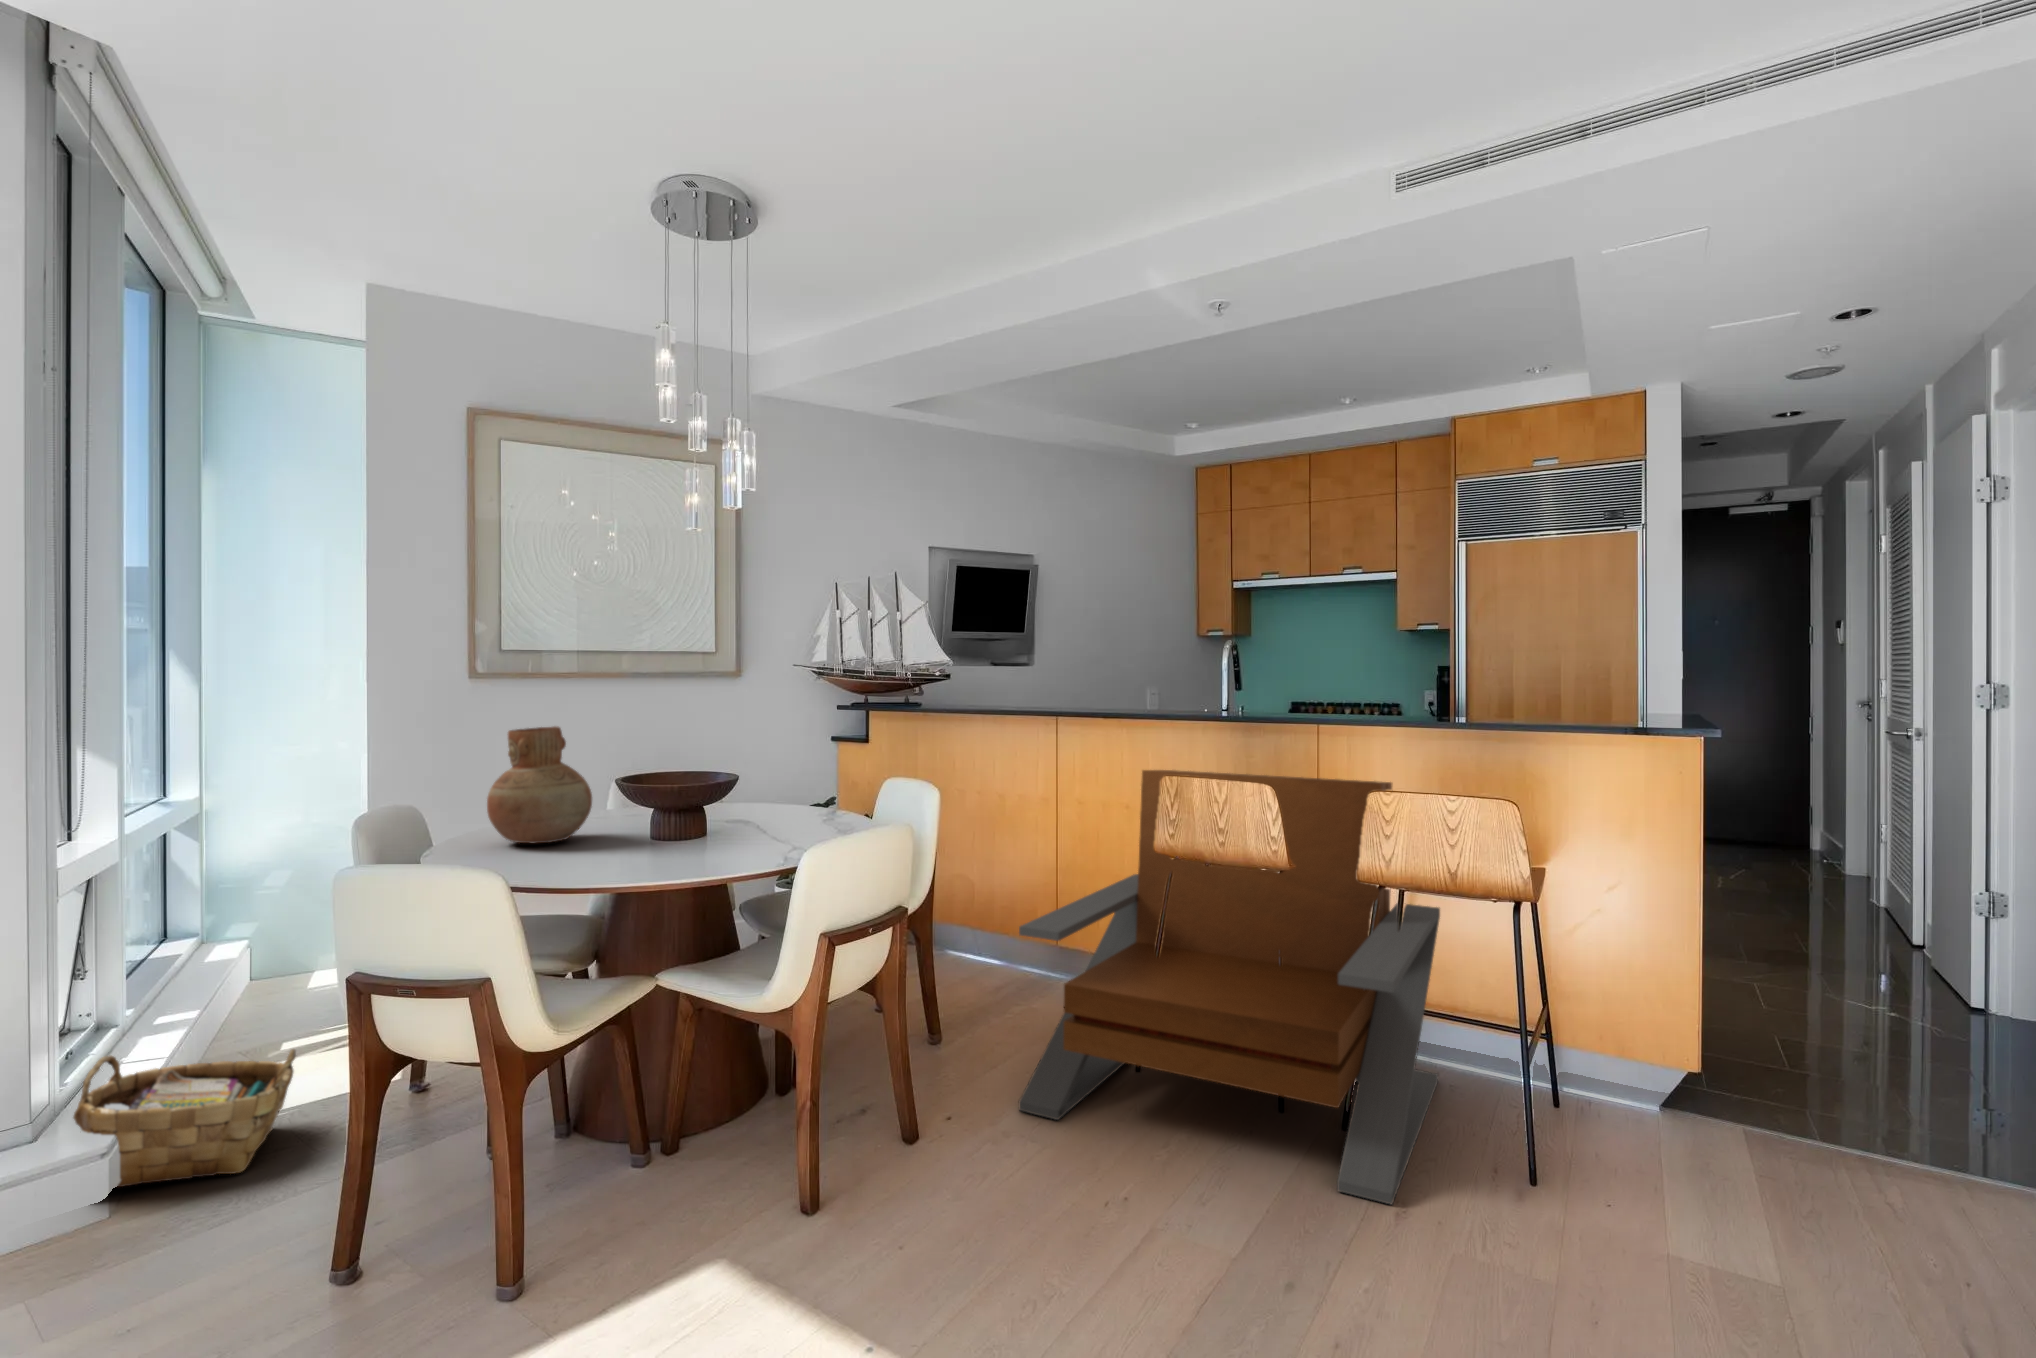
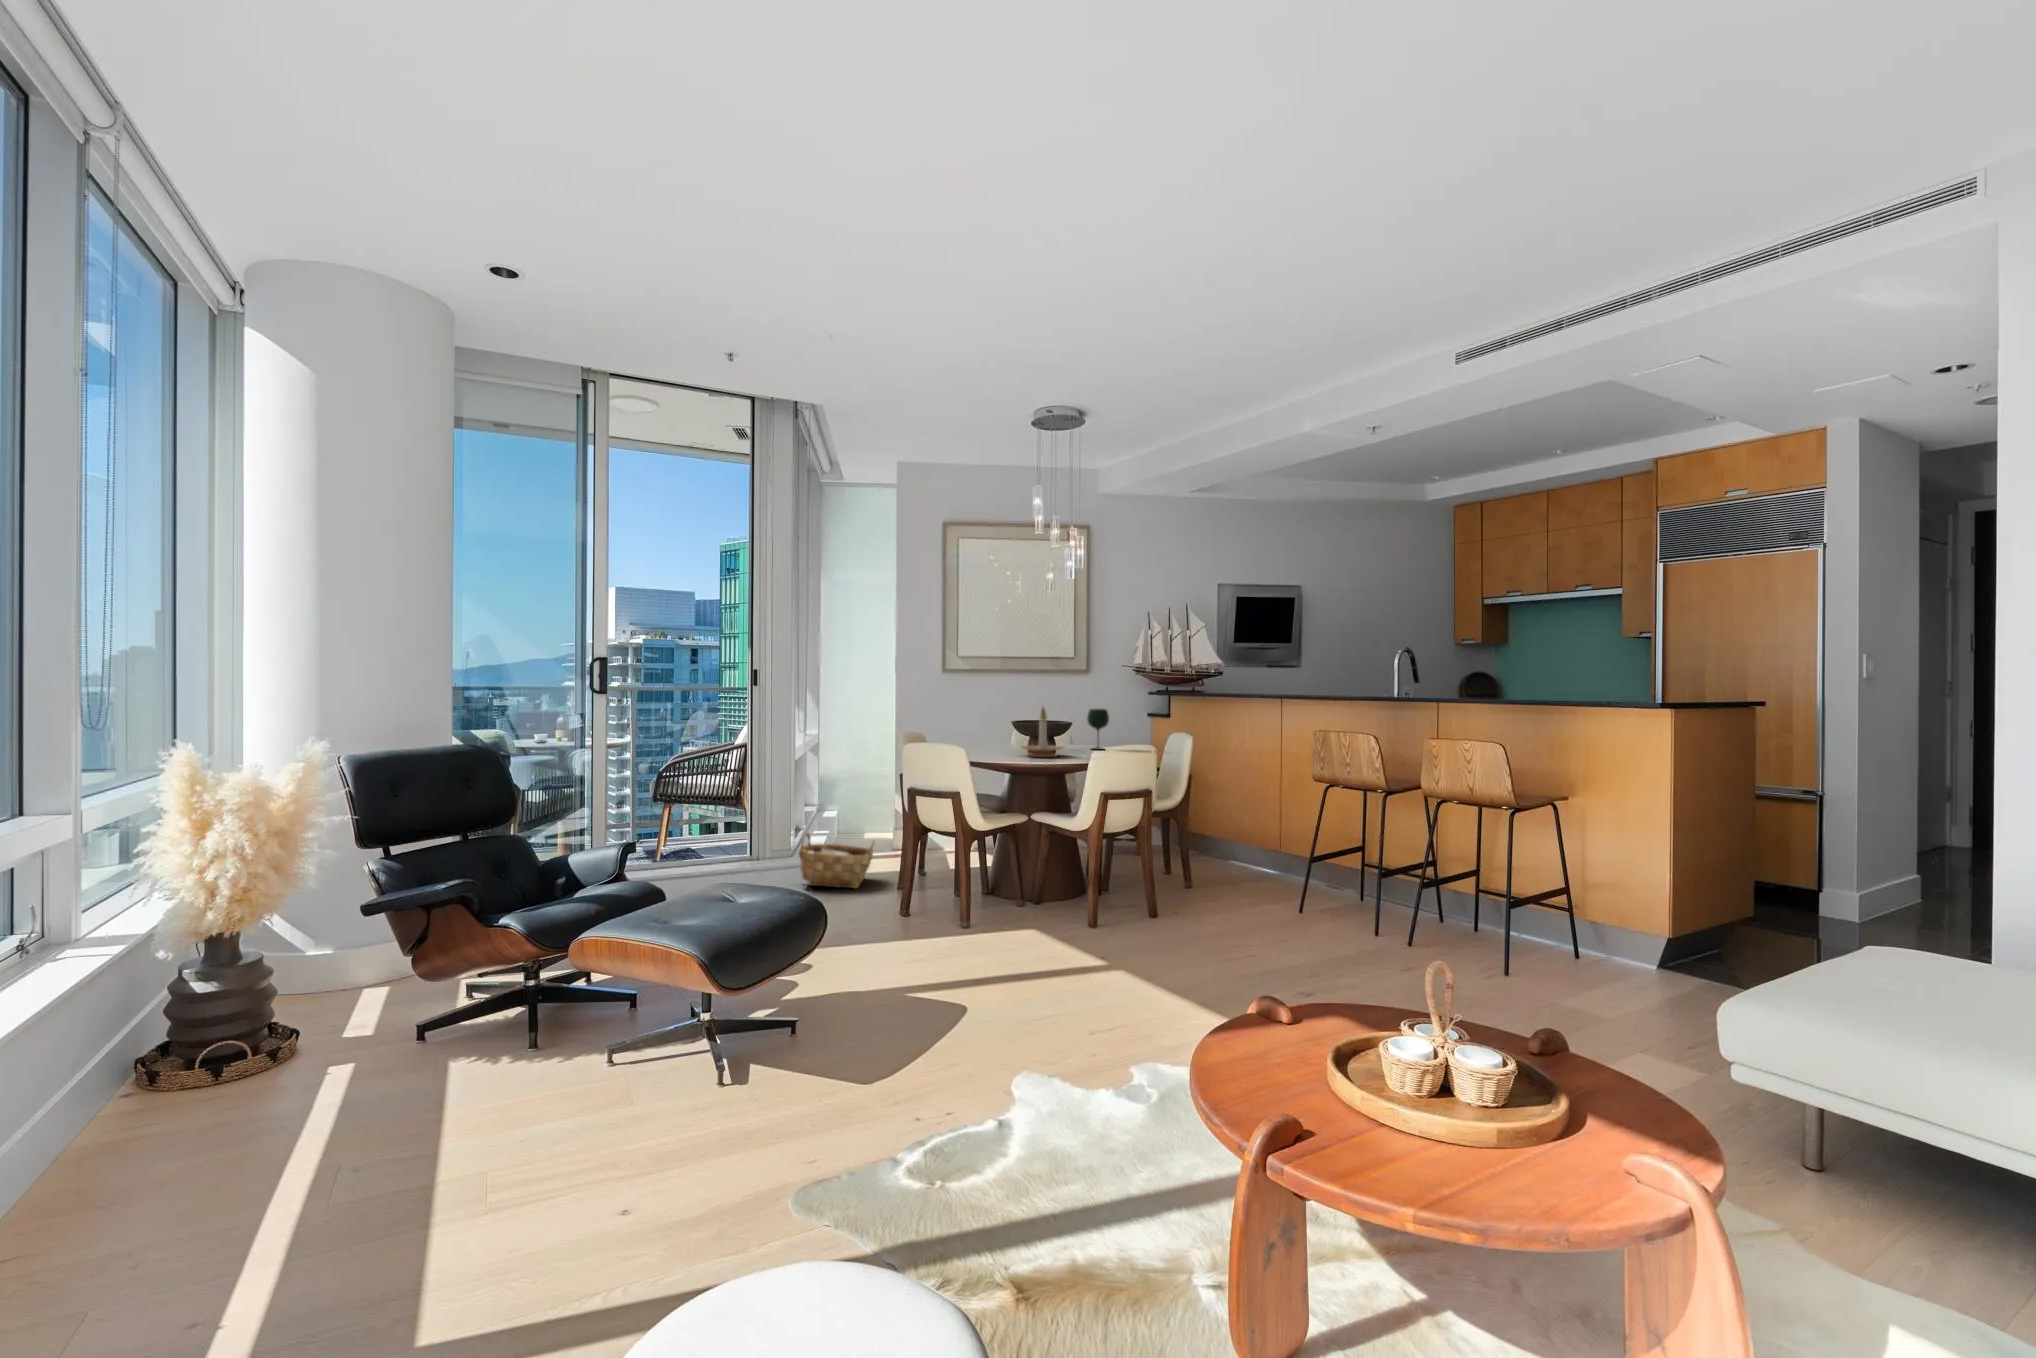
vase: present [487,726,592,843] -> none [955,694,1002,750]
wine glass: none [762,746,803,822] -> present [1087,709,1109,750]
candle holder: none [633,751,731,857] -> present [1021,708,1064,757]
lounge chair: present [1019,770,1440,1205] -> none [1215,728,1494,959]

